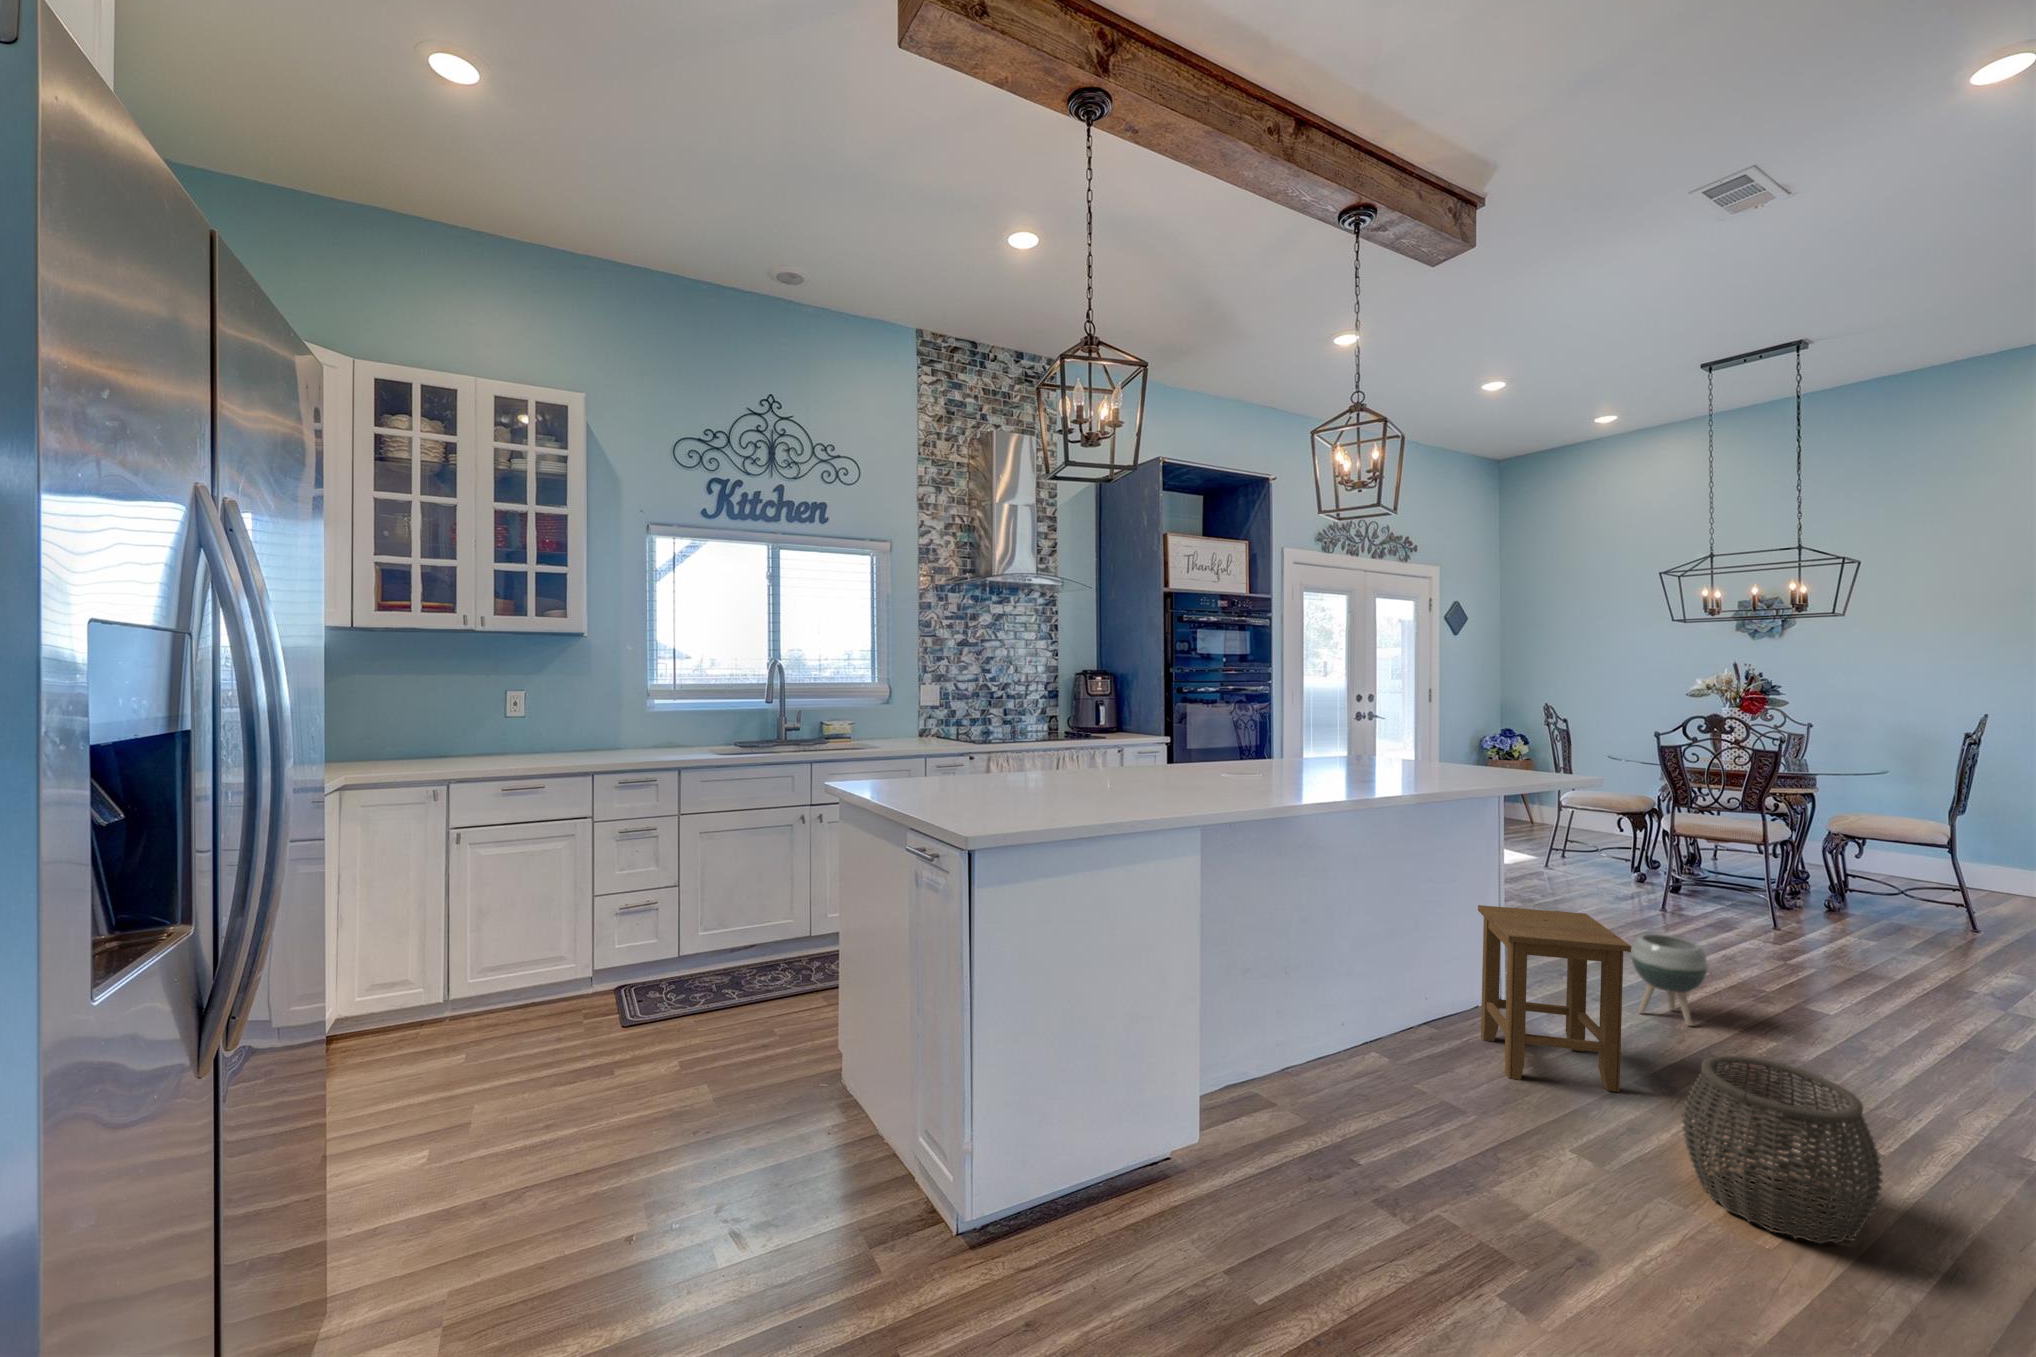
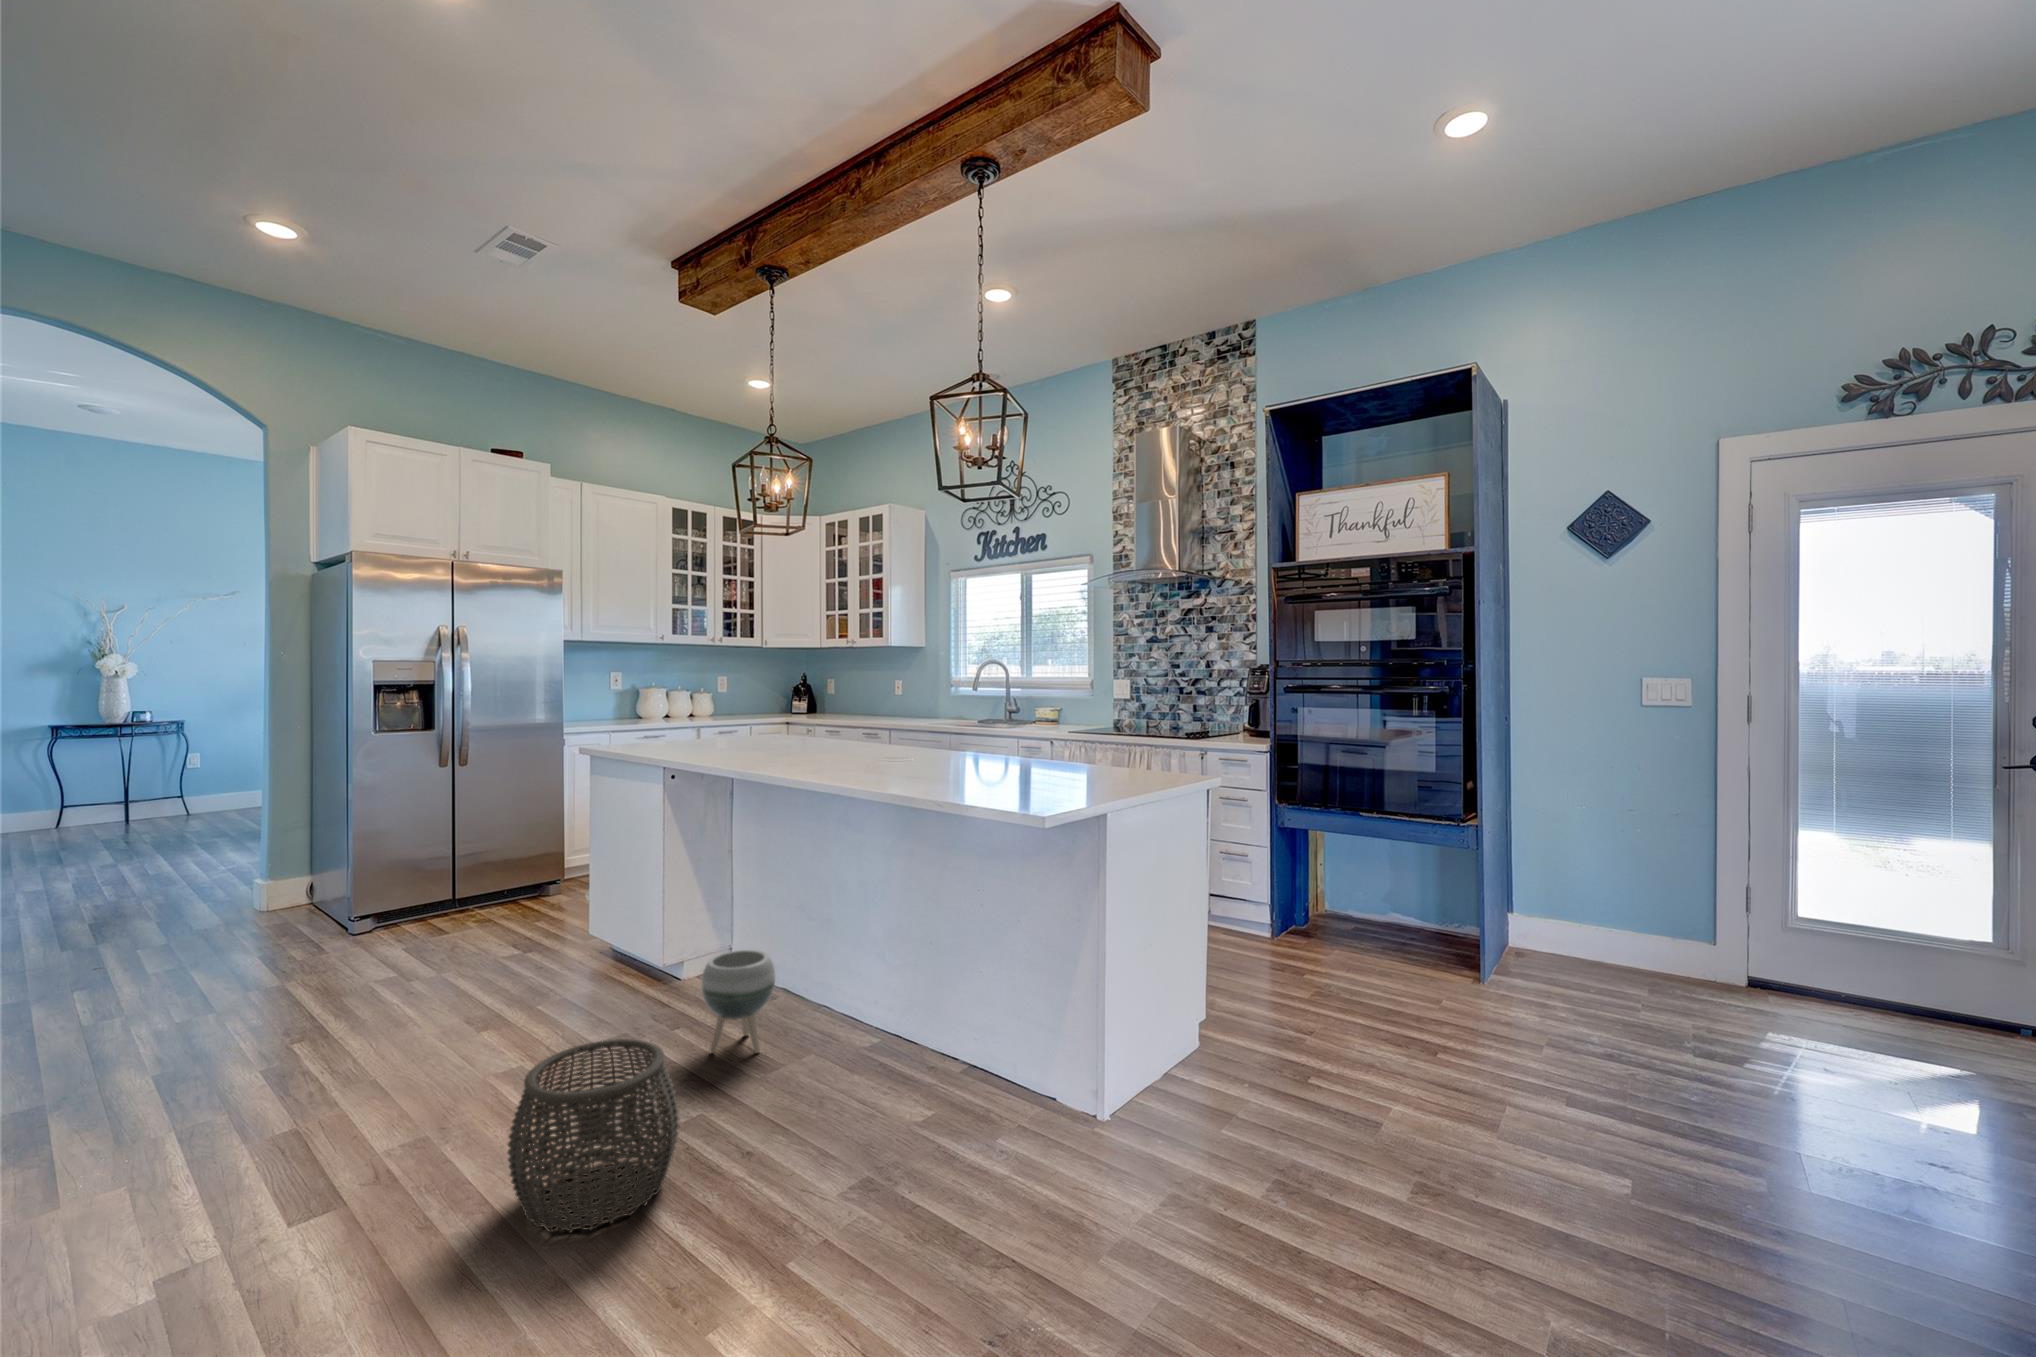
stool: present [1478,905,1632,1092] -> none [822,930,957,1154]
planter: present [1631,934,1708,1026] -> present [701,950,775,1053]

